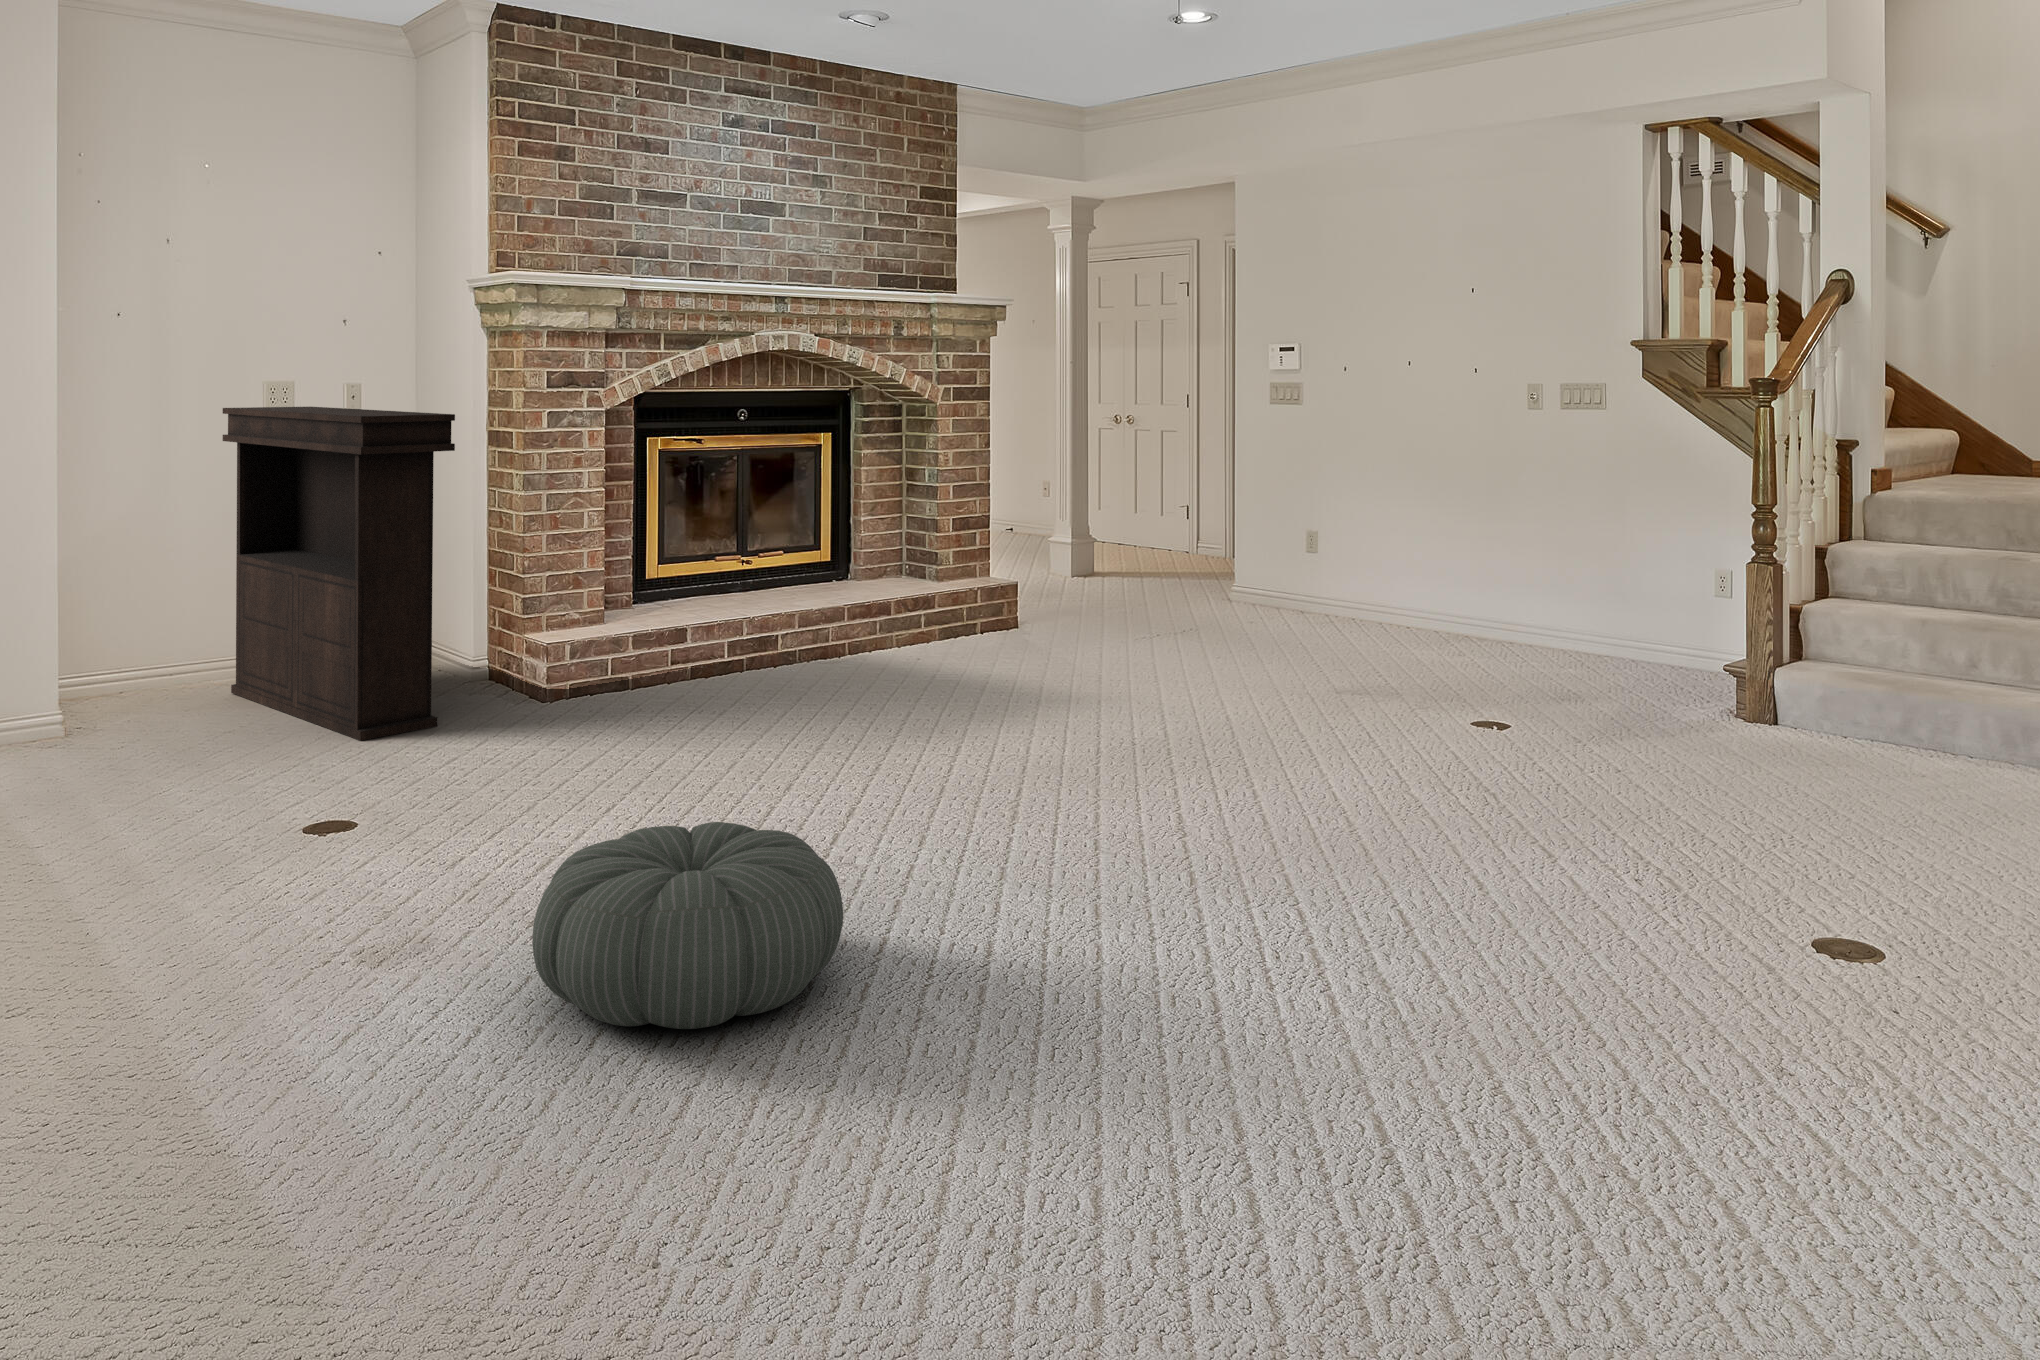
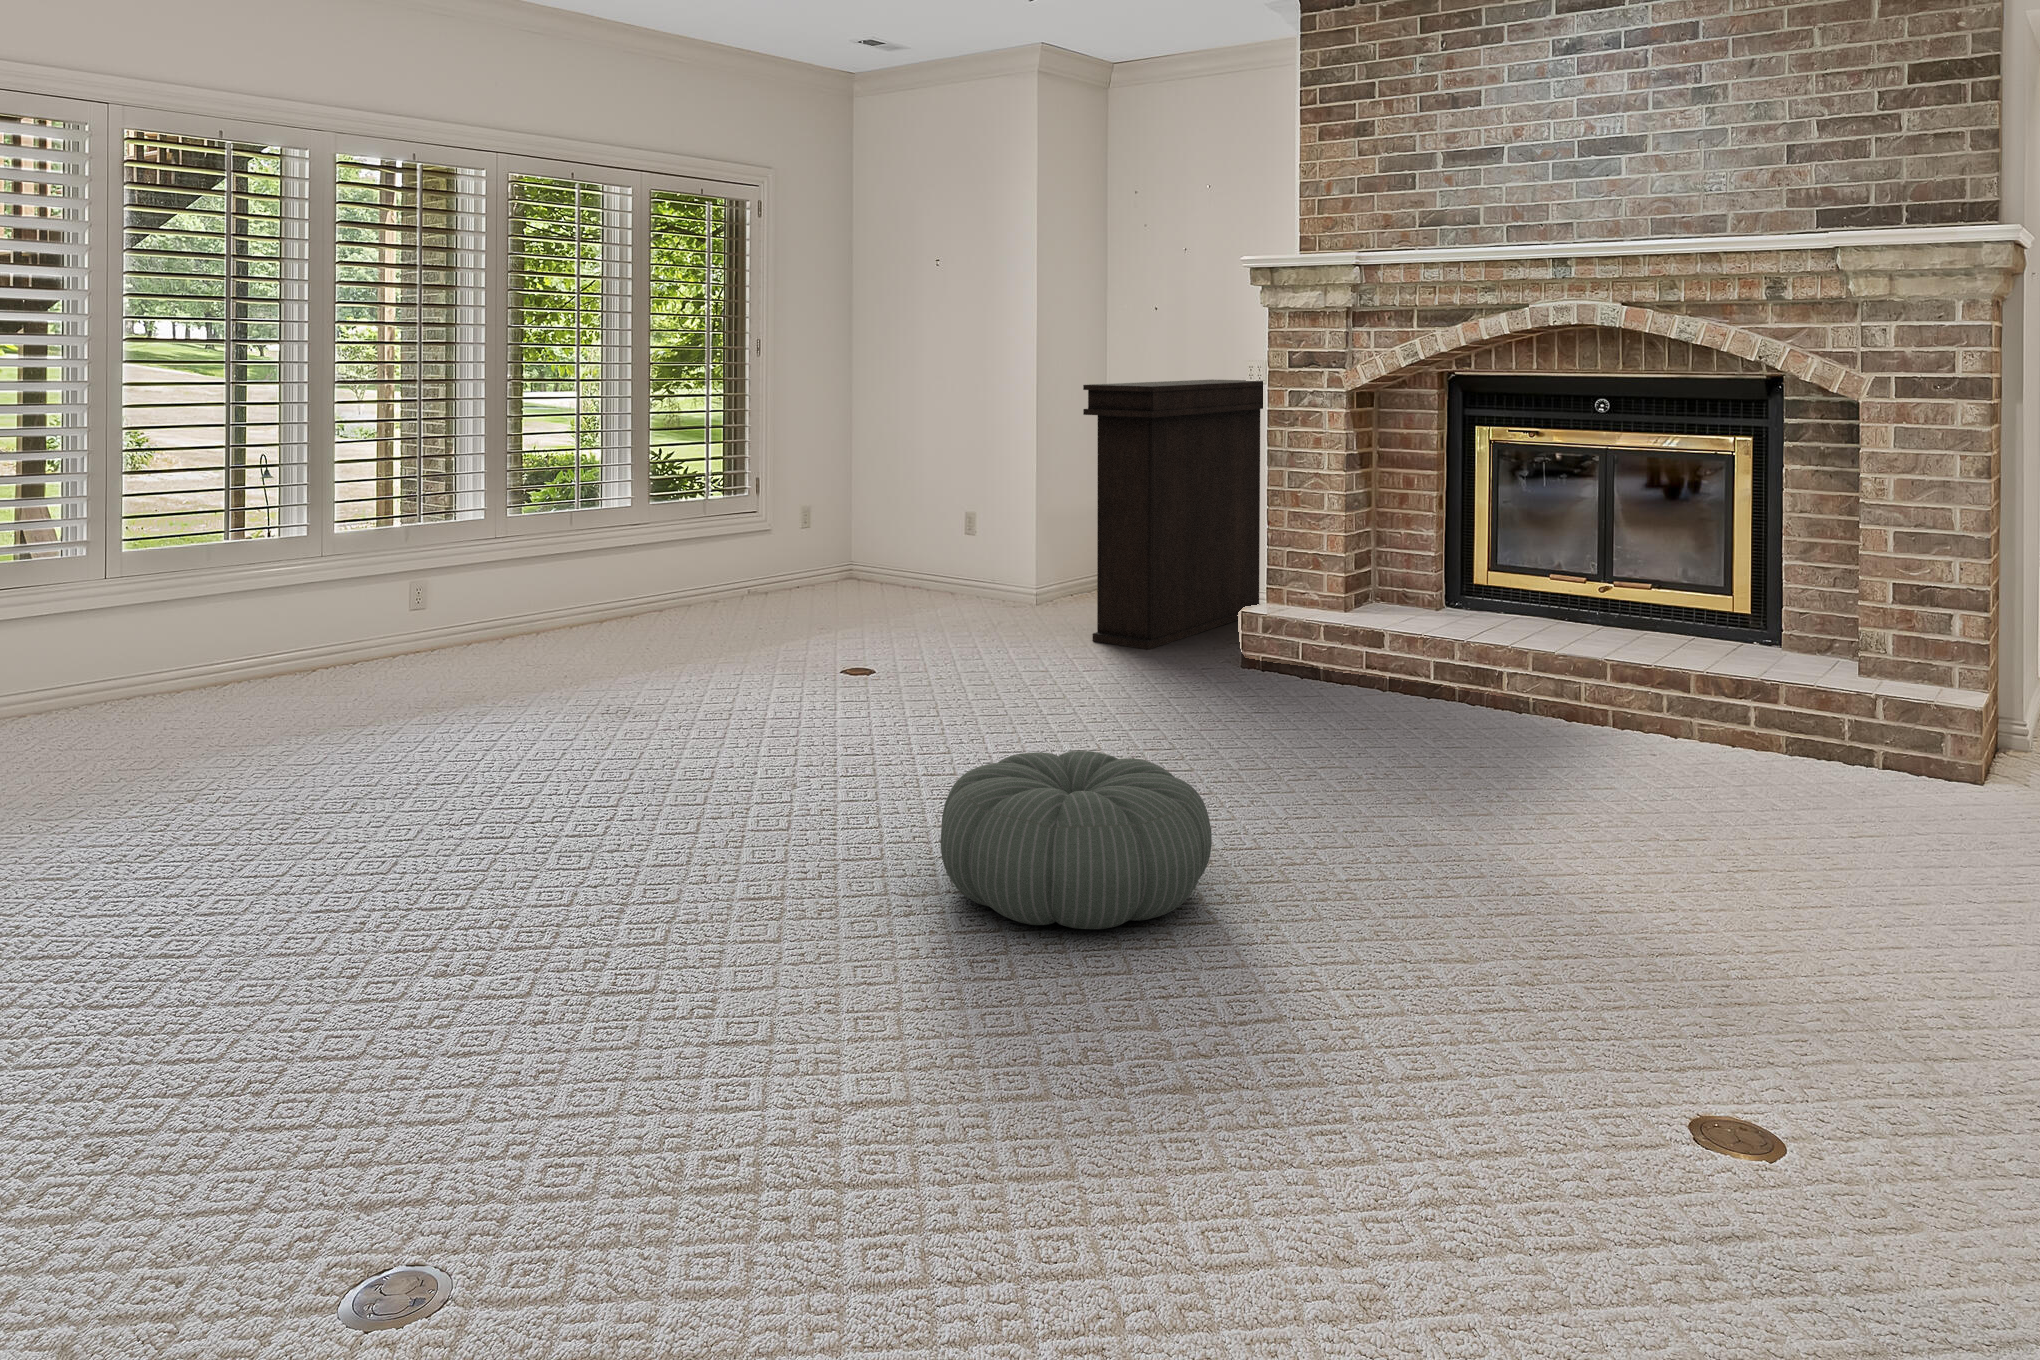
pouf: present [532,822,843,1029] -> present [941,751,1212,929]

